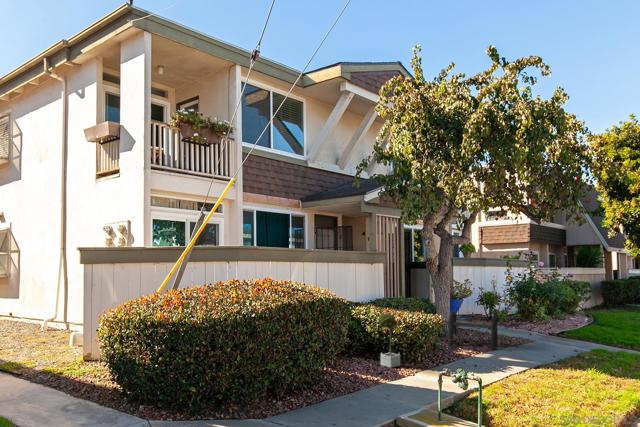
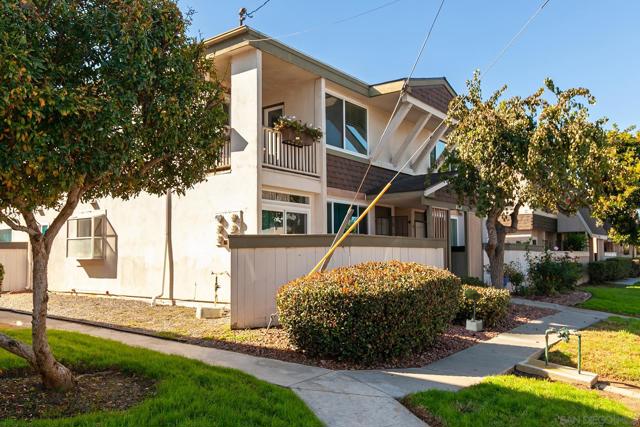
bench: present [449,312,497,350] -> none [504,287,544,319]

